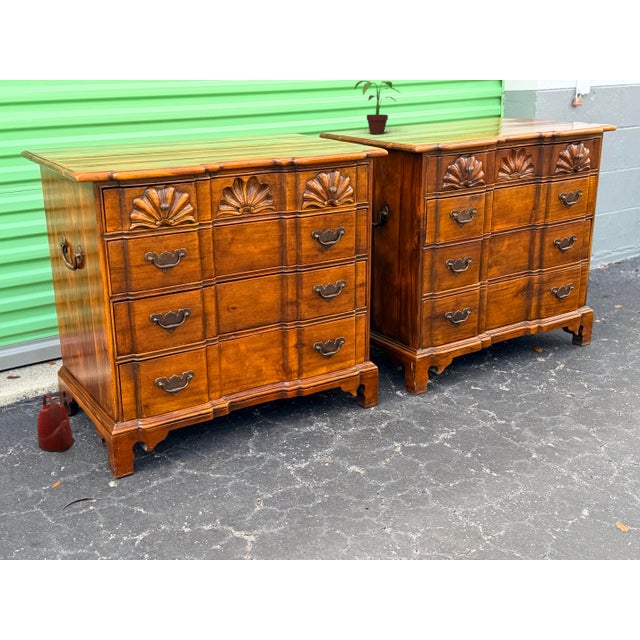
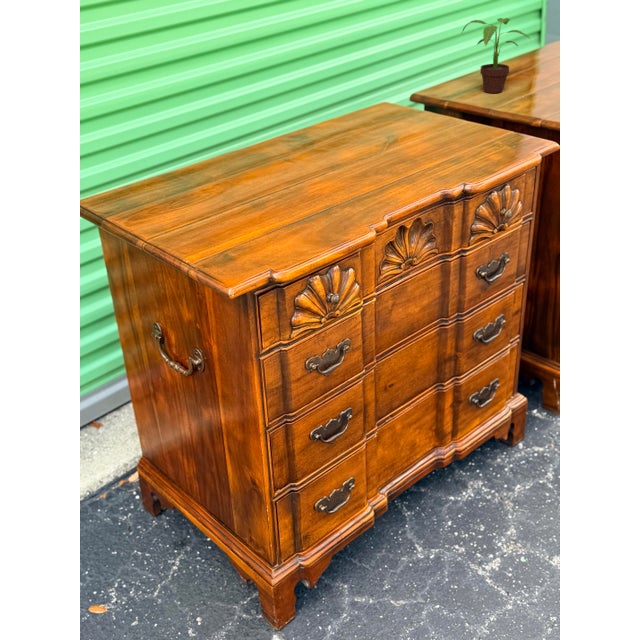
watering can: present [37,394,75,452] -> none [139,514,198,587]

